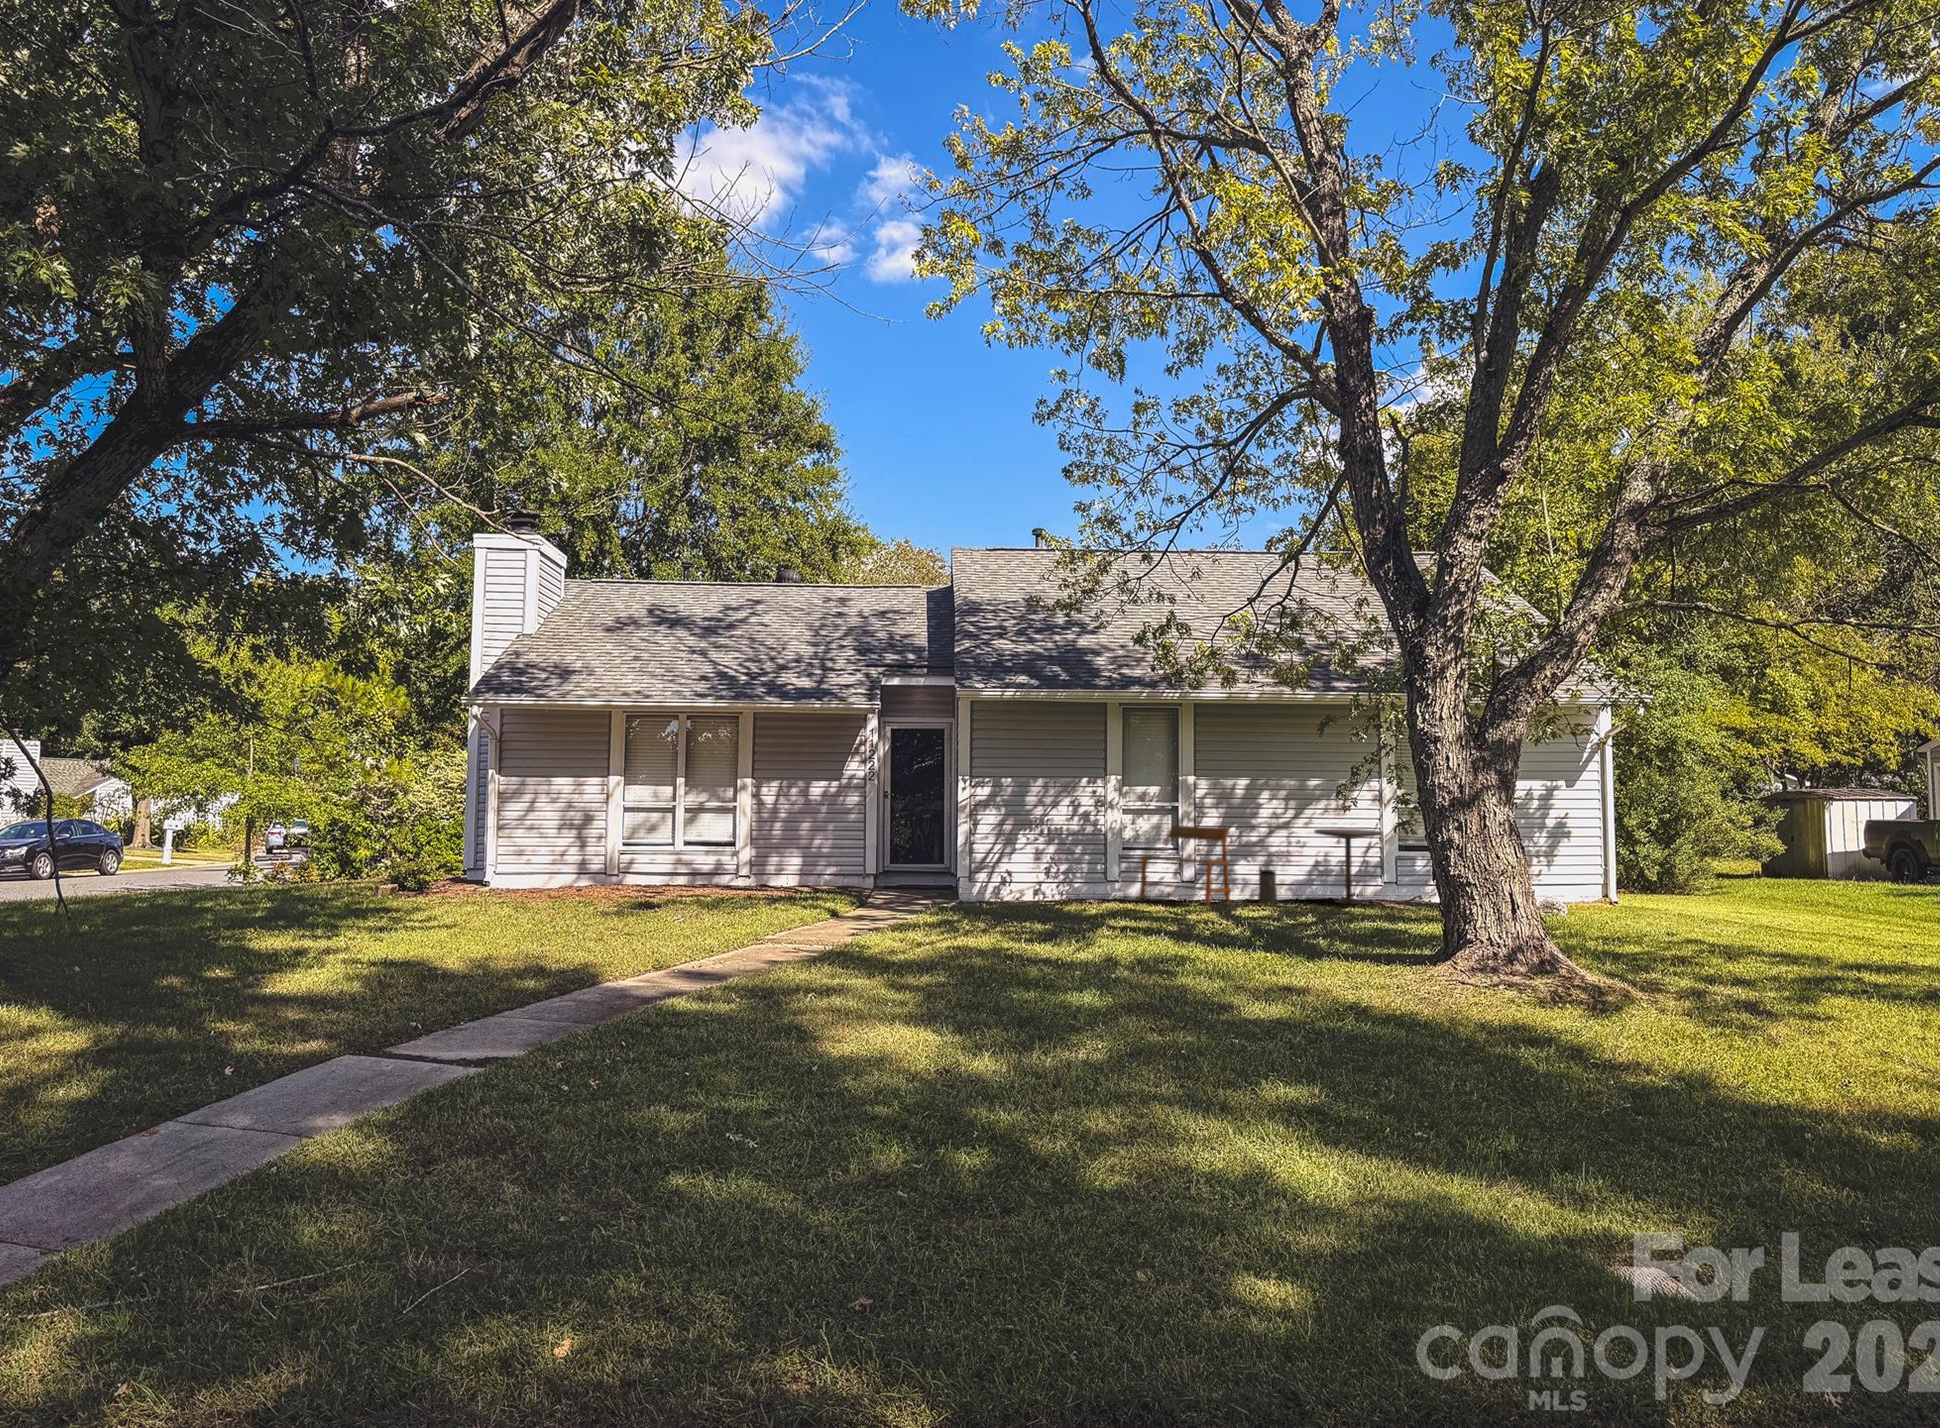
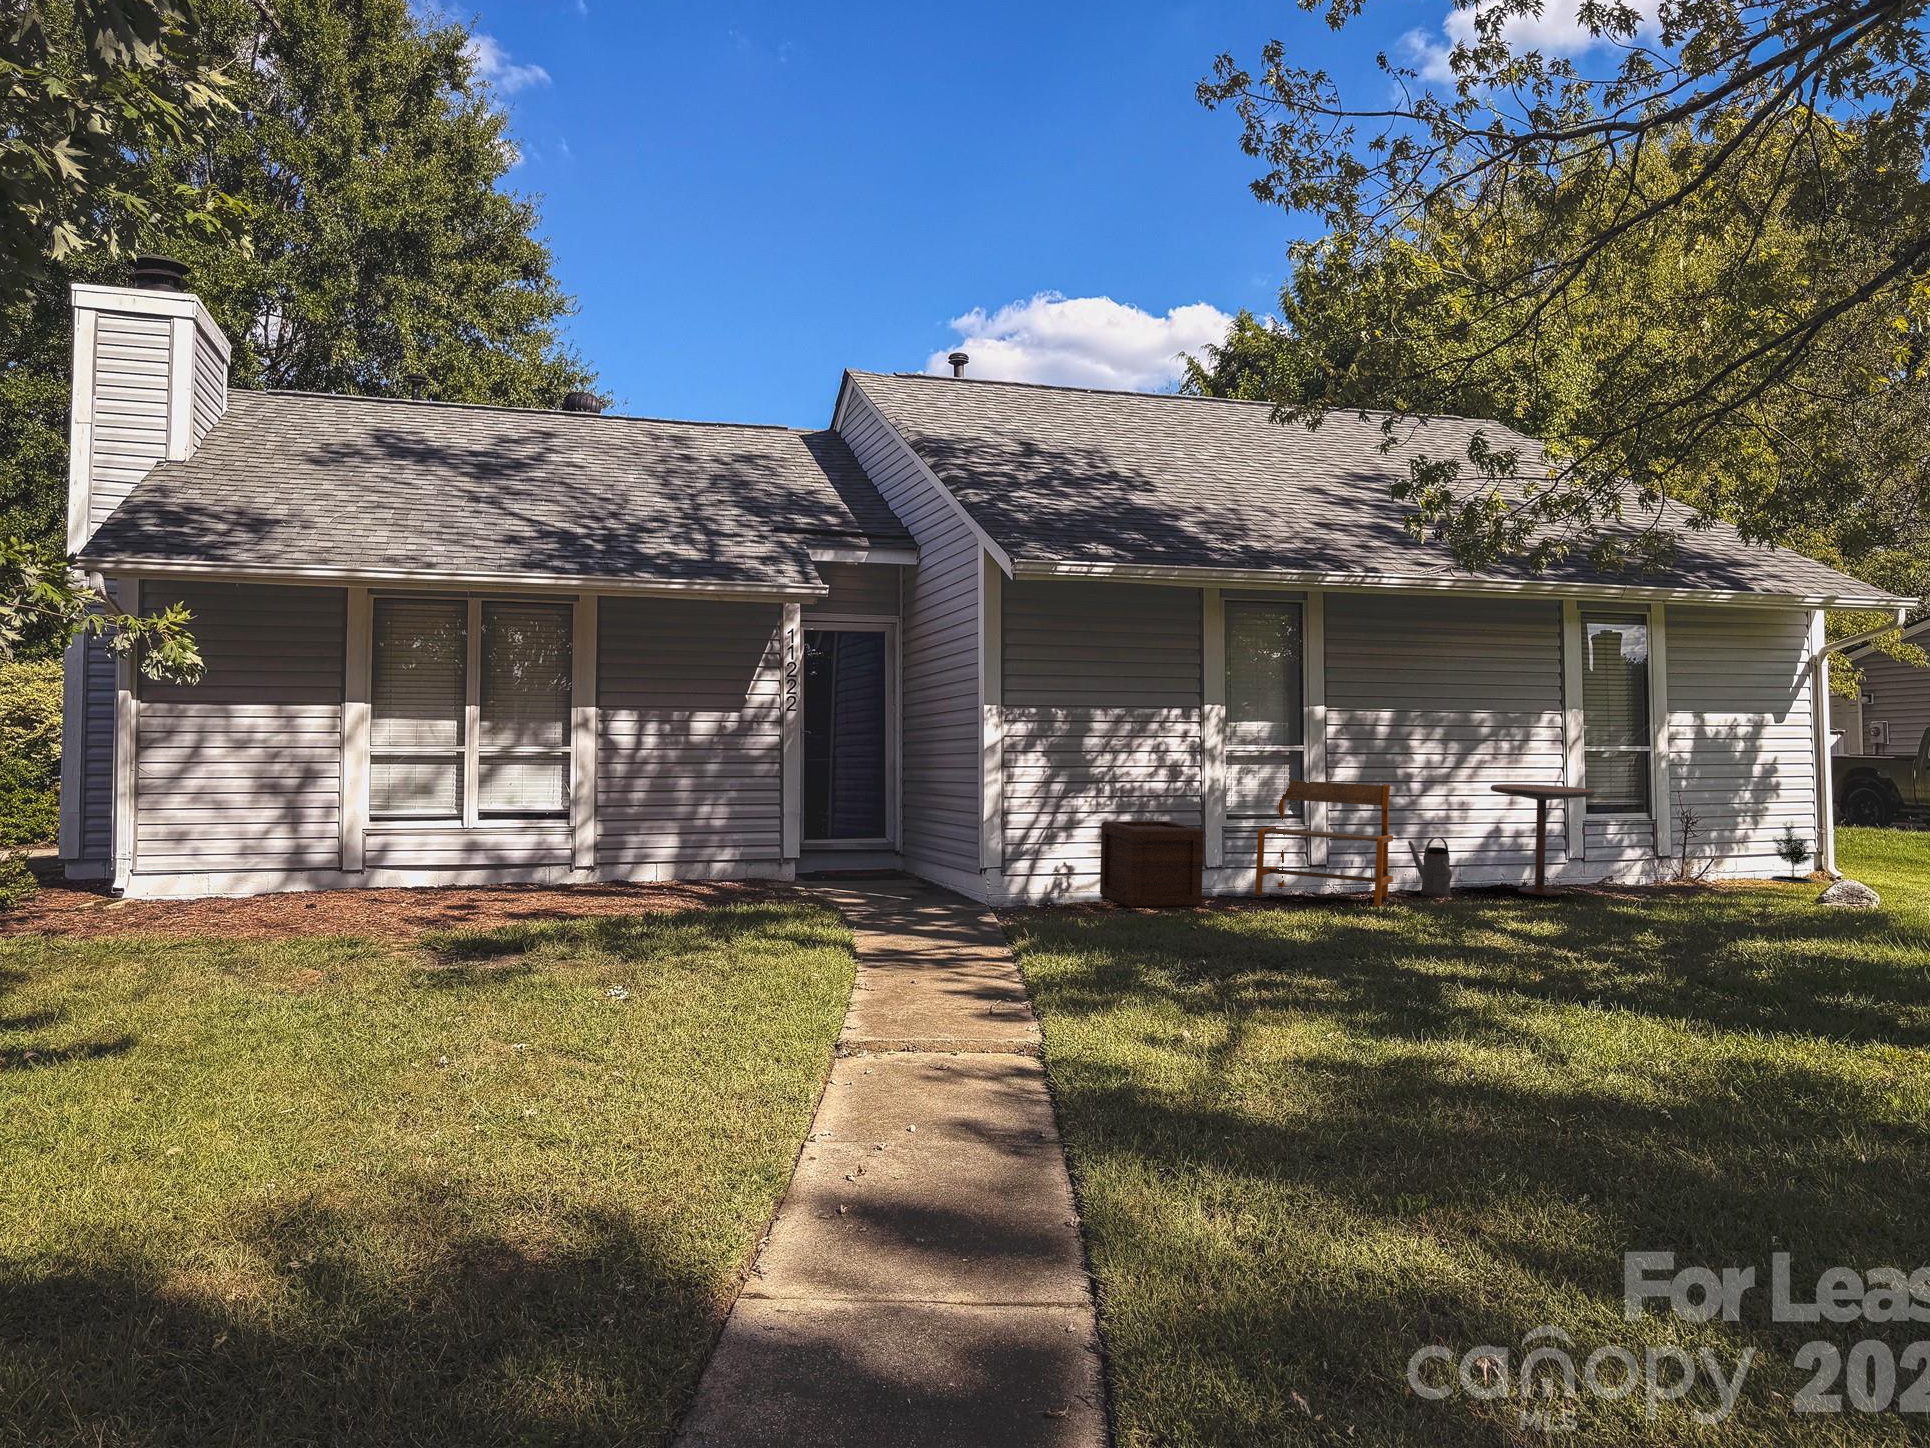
wooden crate: none [1036,850,1089,903] -> present [1100,821,1203,908]
potted tree: none [1563,855,1593,903] -> present [1772,821,1814,883]

